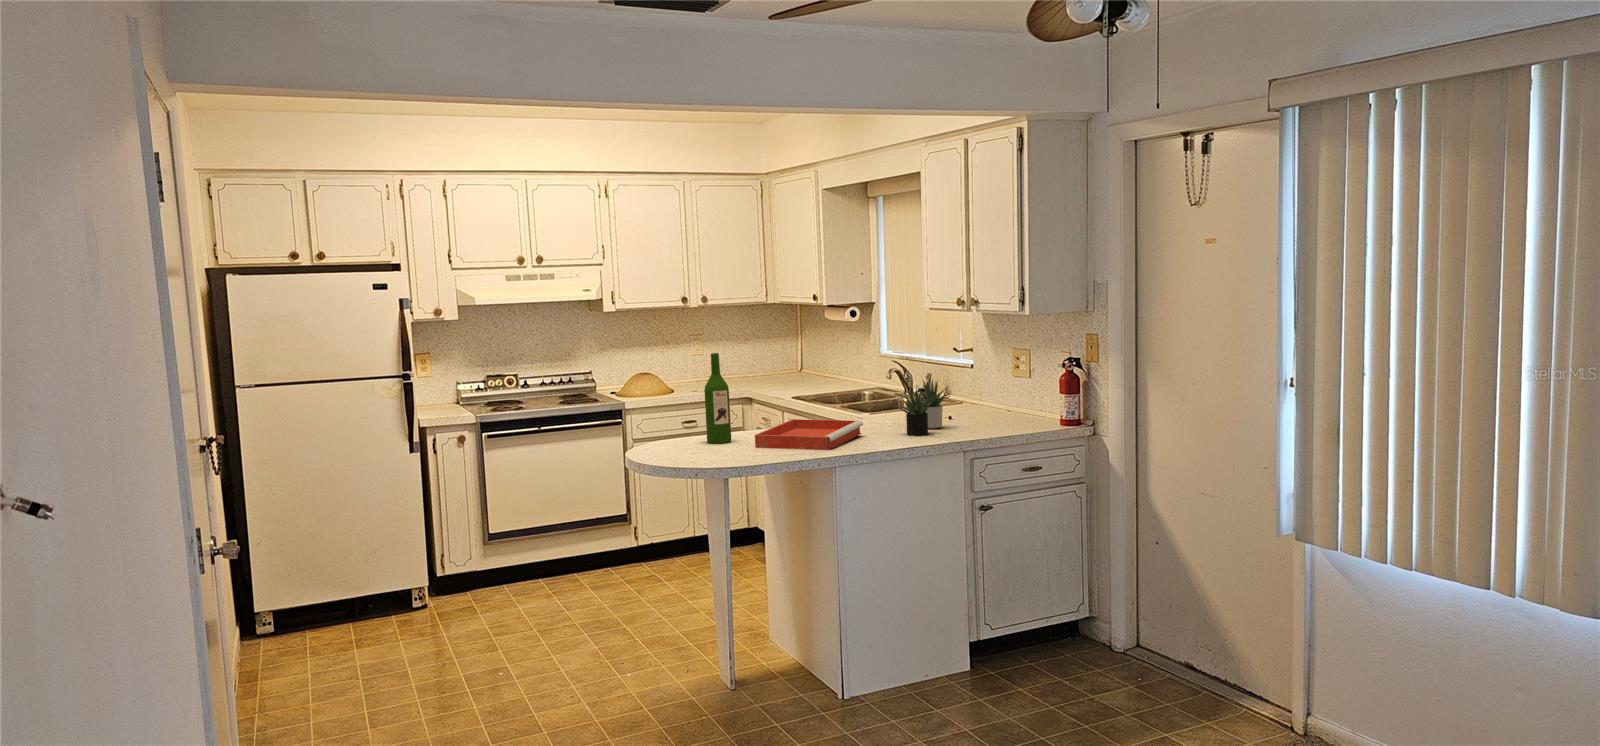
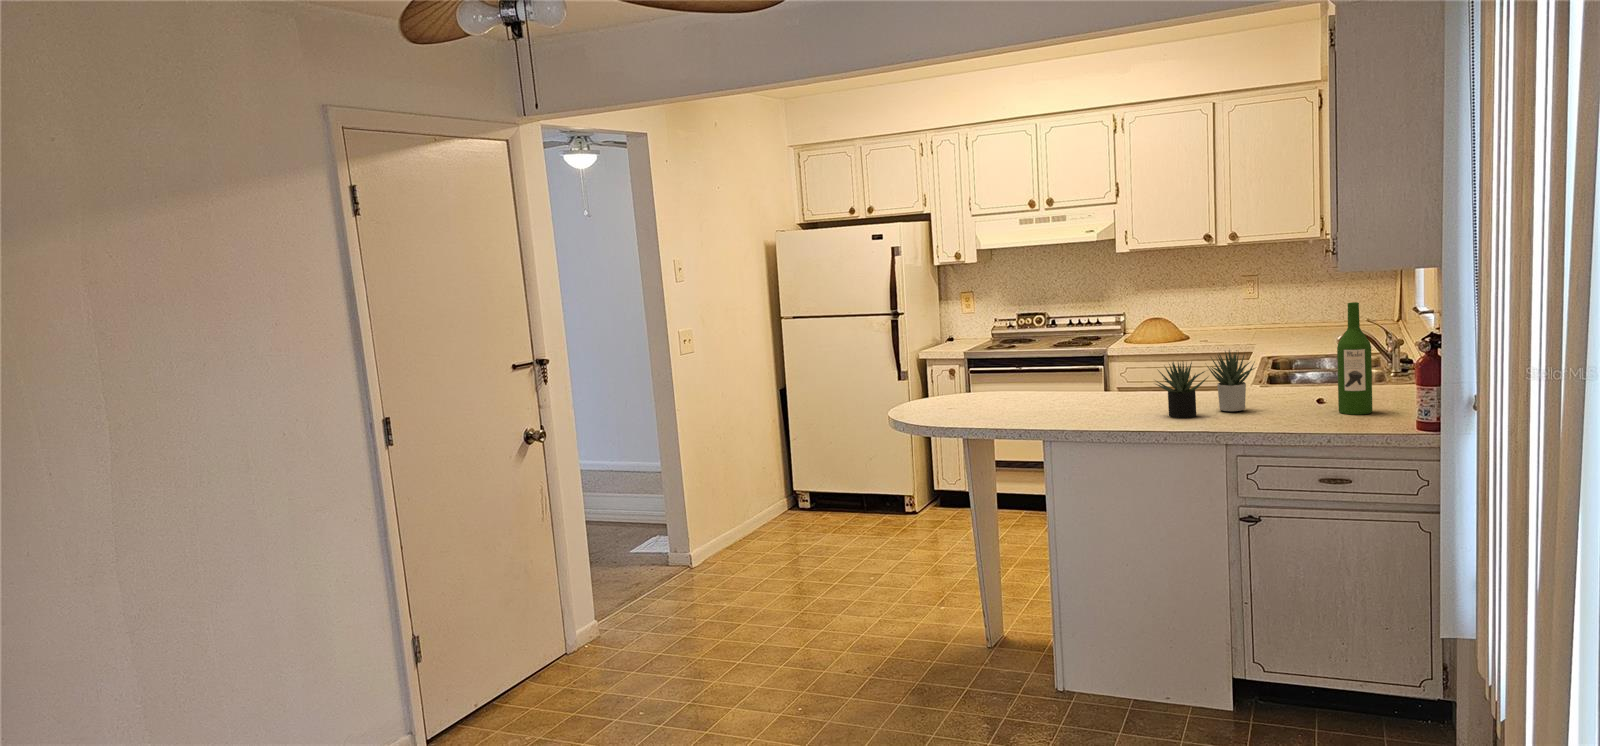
wine bottle: present [704,353,731,444] -> present [1337,302,1372,415]
tray: present [755,419,863,450] -> none [990,383,1126,422]

